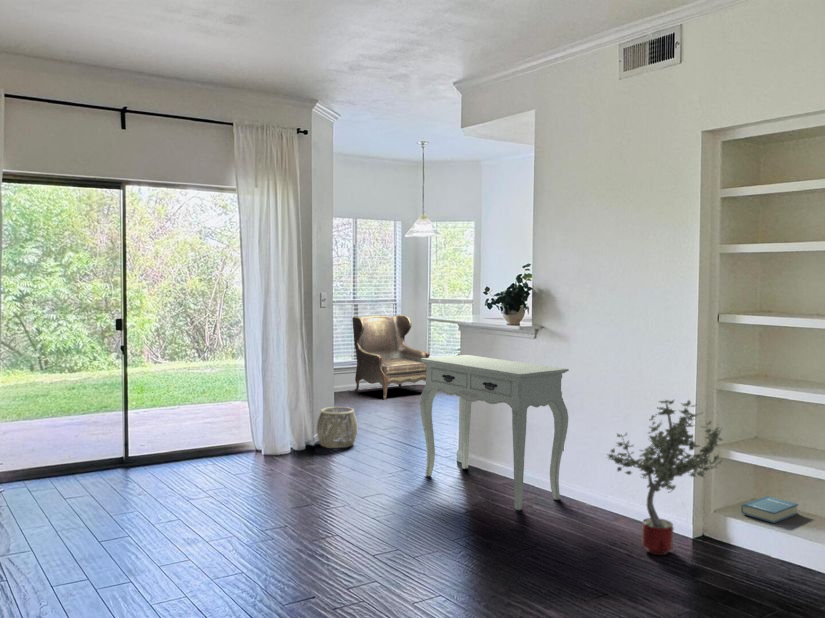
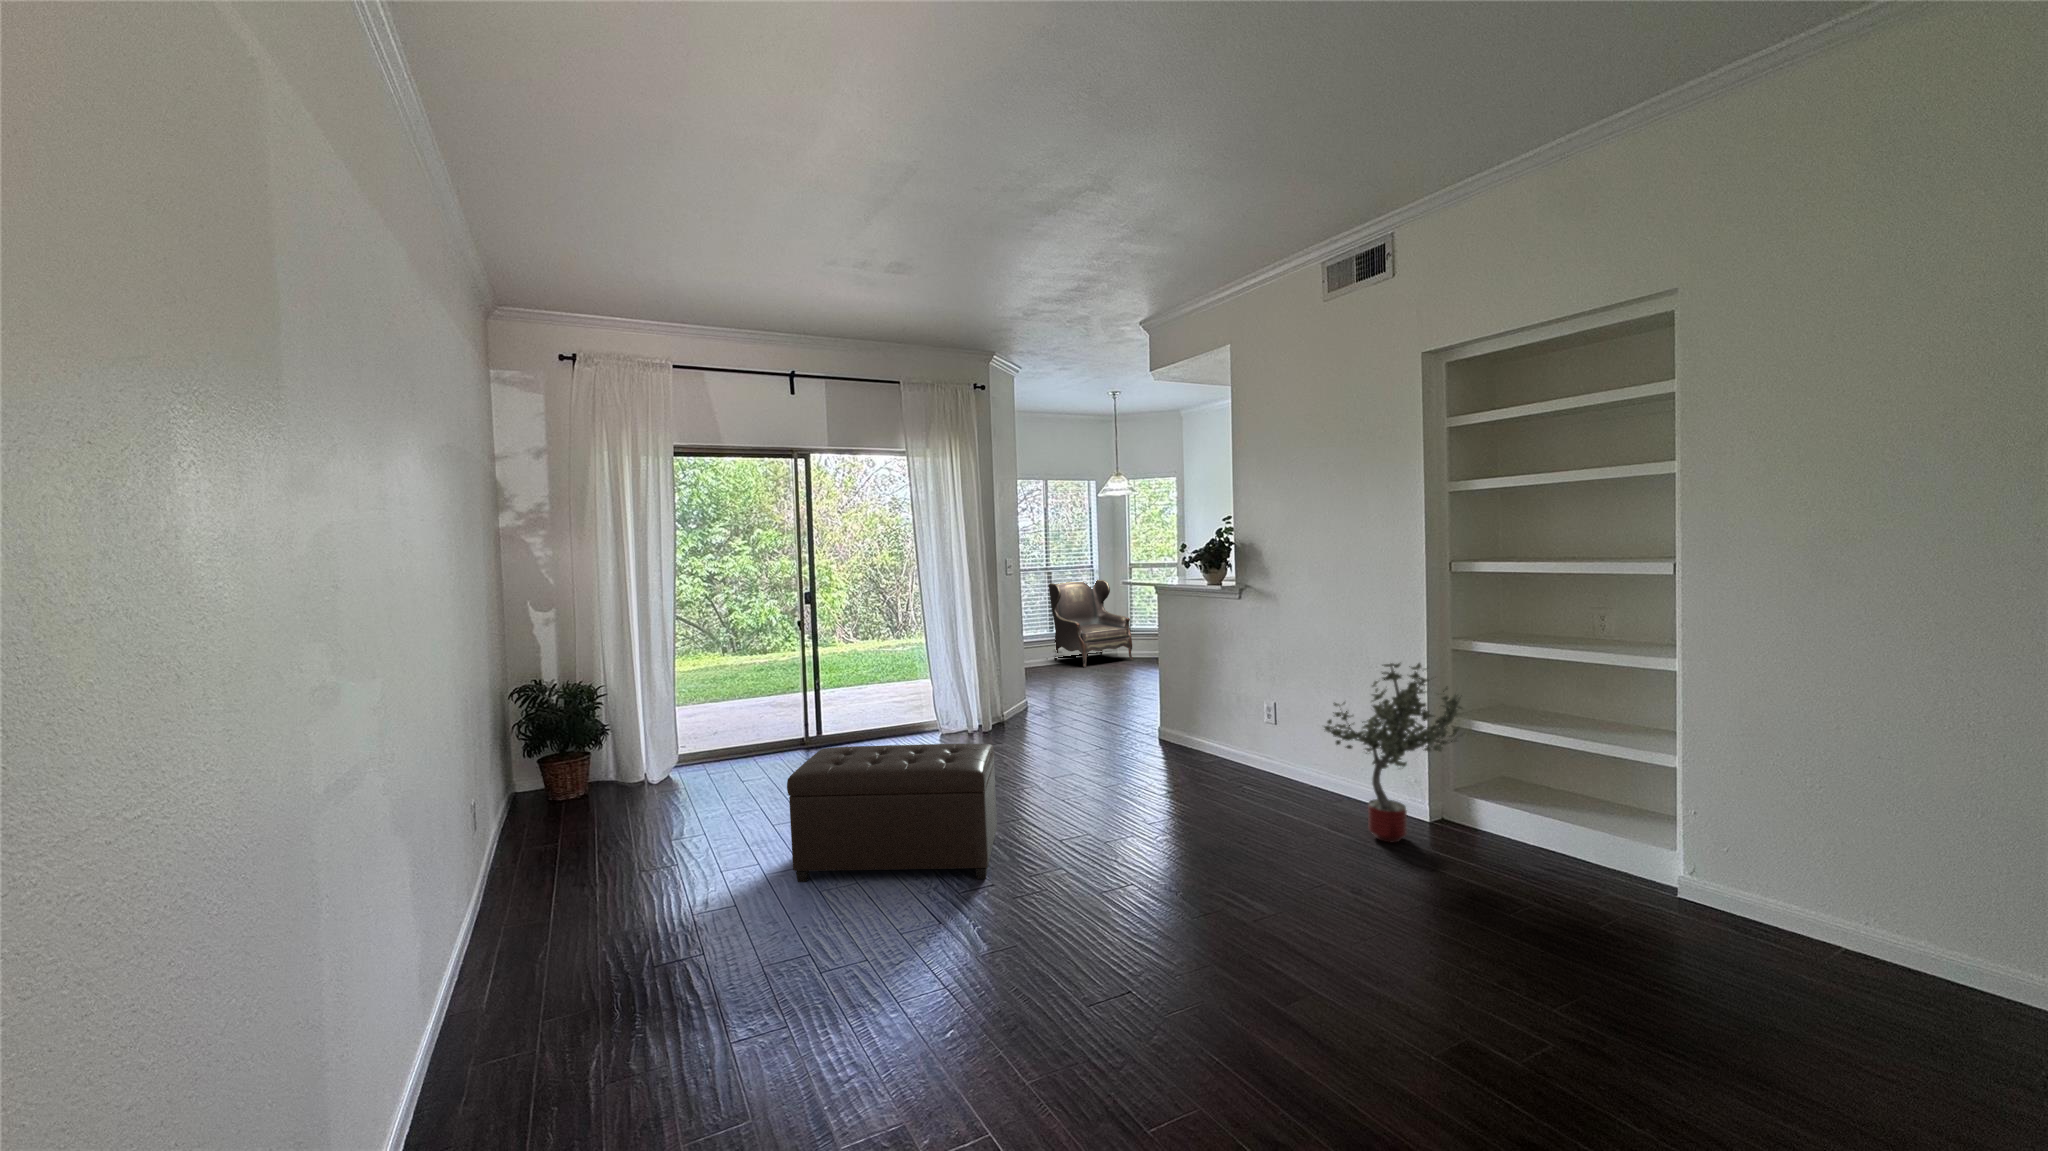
console table: present [420,355,569,510] -> none [1112,618,1277,788]
woven basket: present [317,407,358,448] -> none [1010,677,1053,720]
ottoman: none [117,466,315,596] -> present [787,744,997,882]
hardback book: present [741,496,798,523] -> none [1490,772,1563,806]

